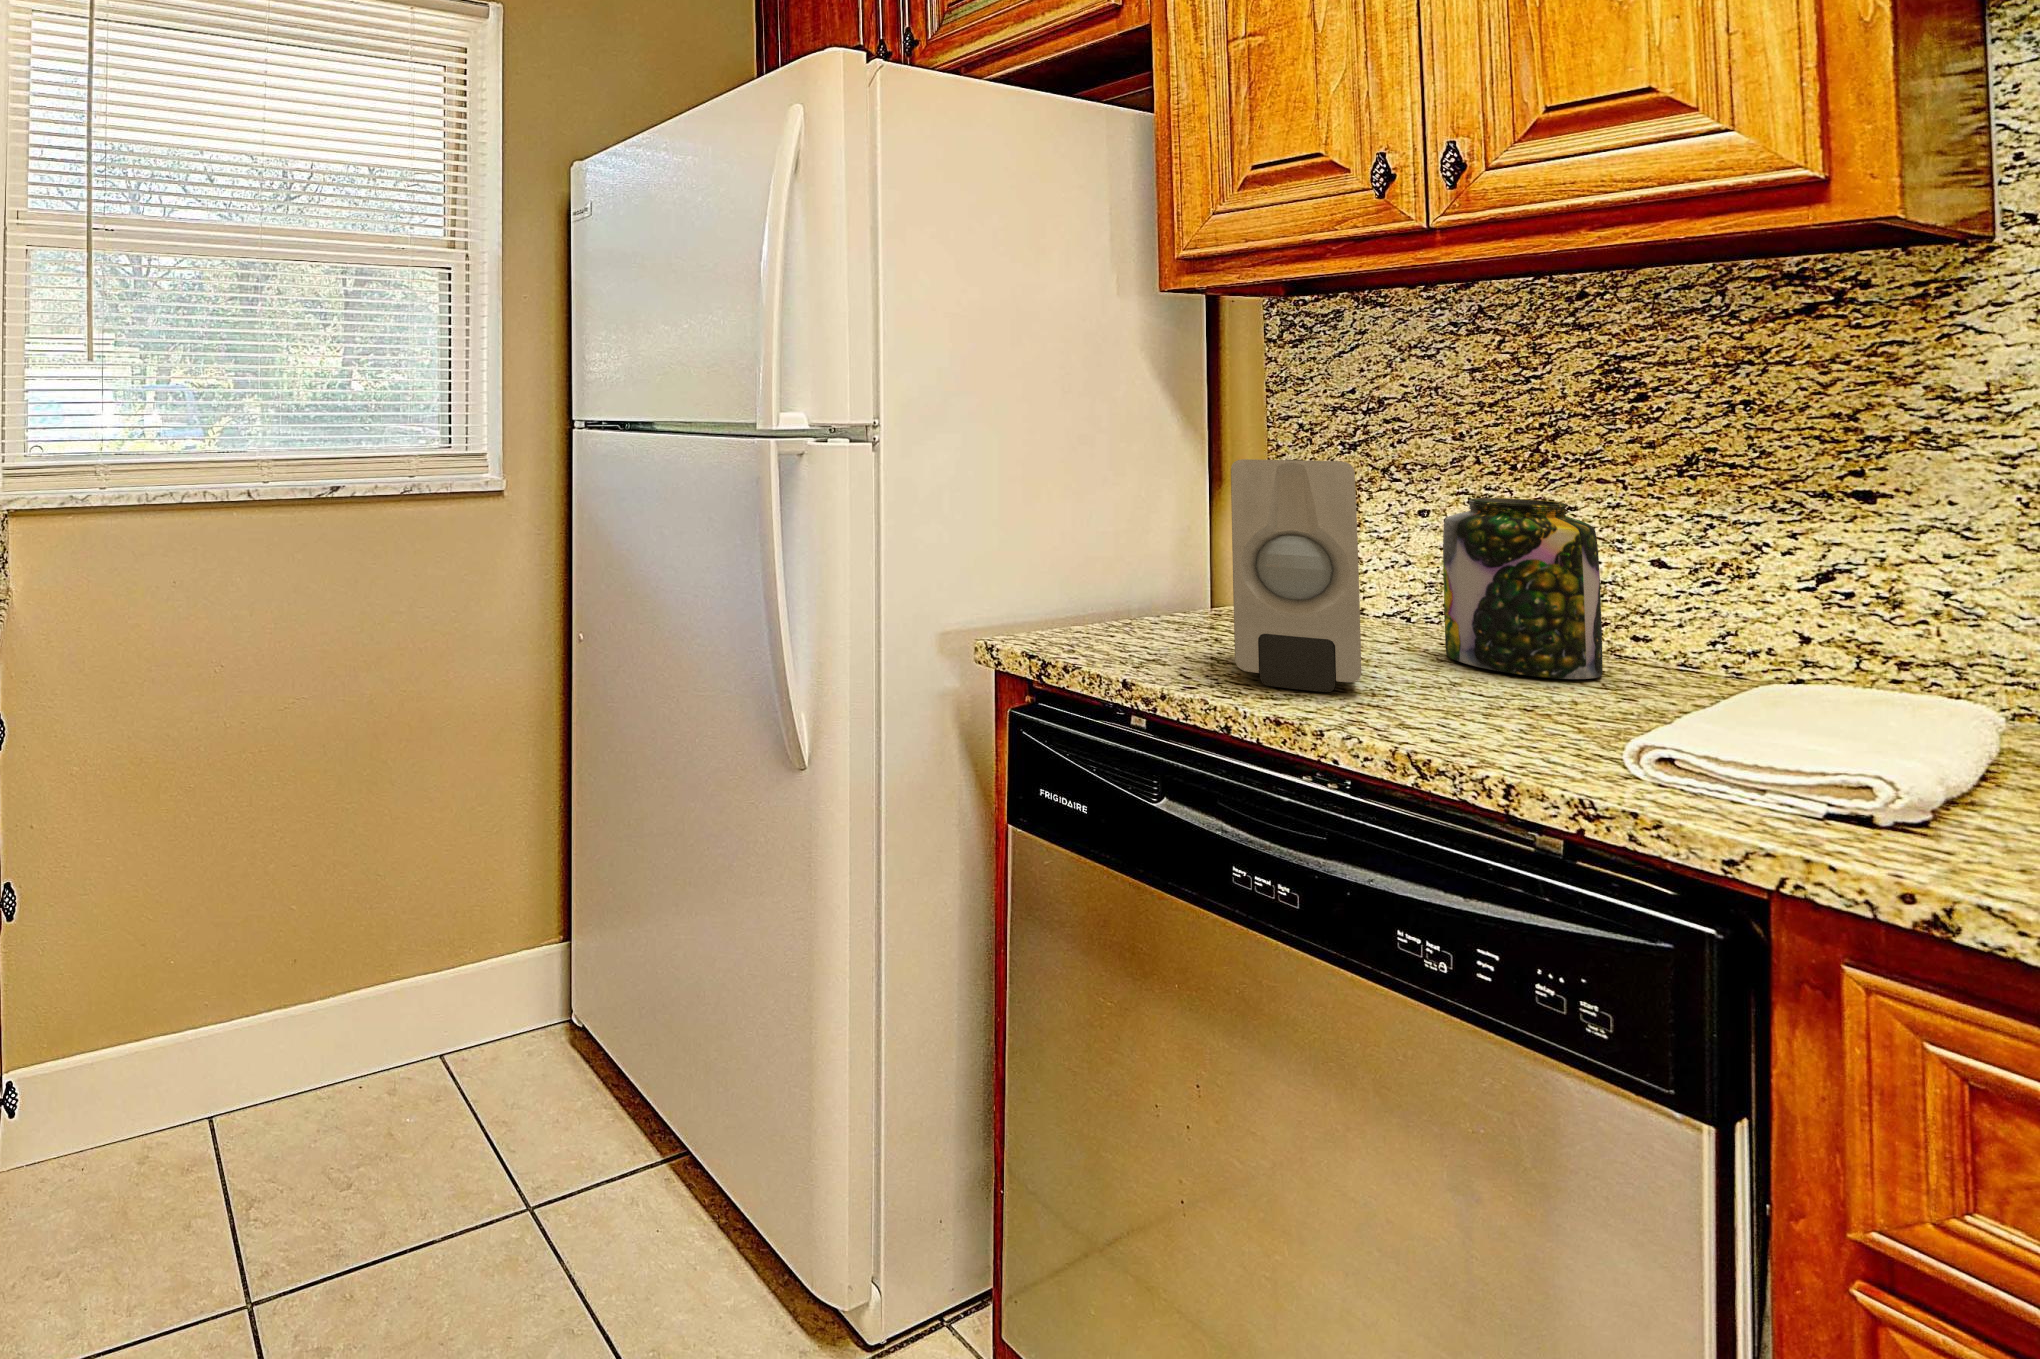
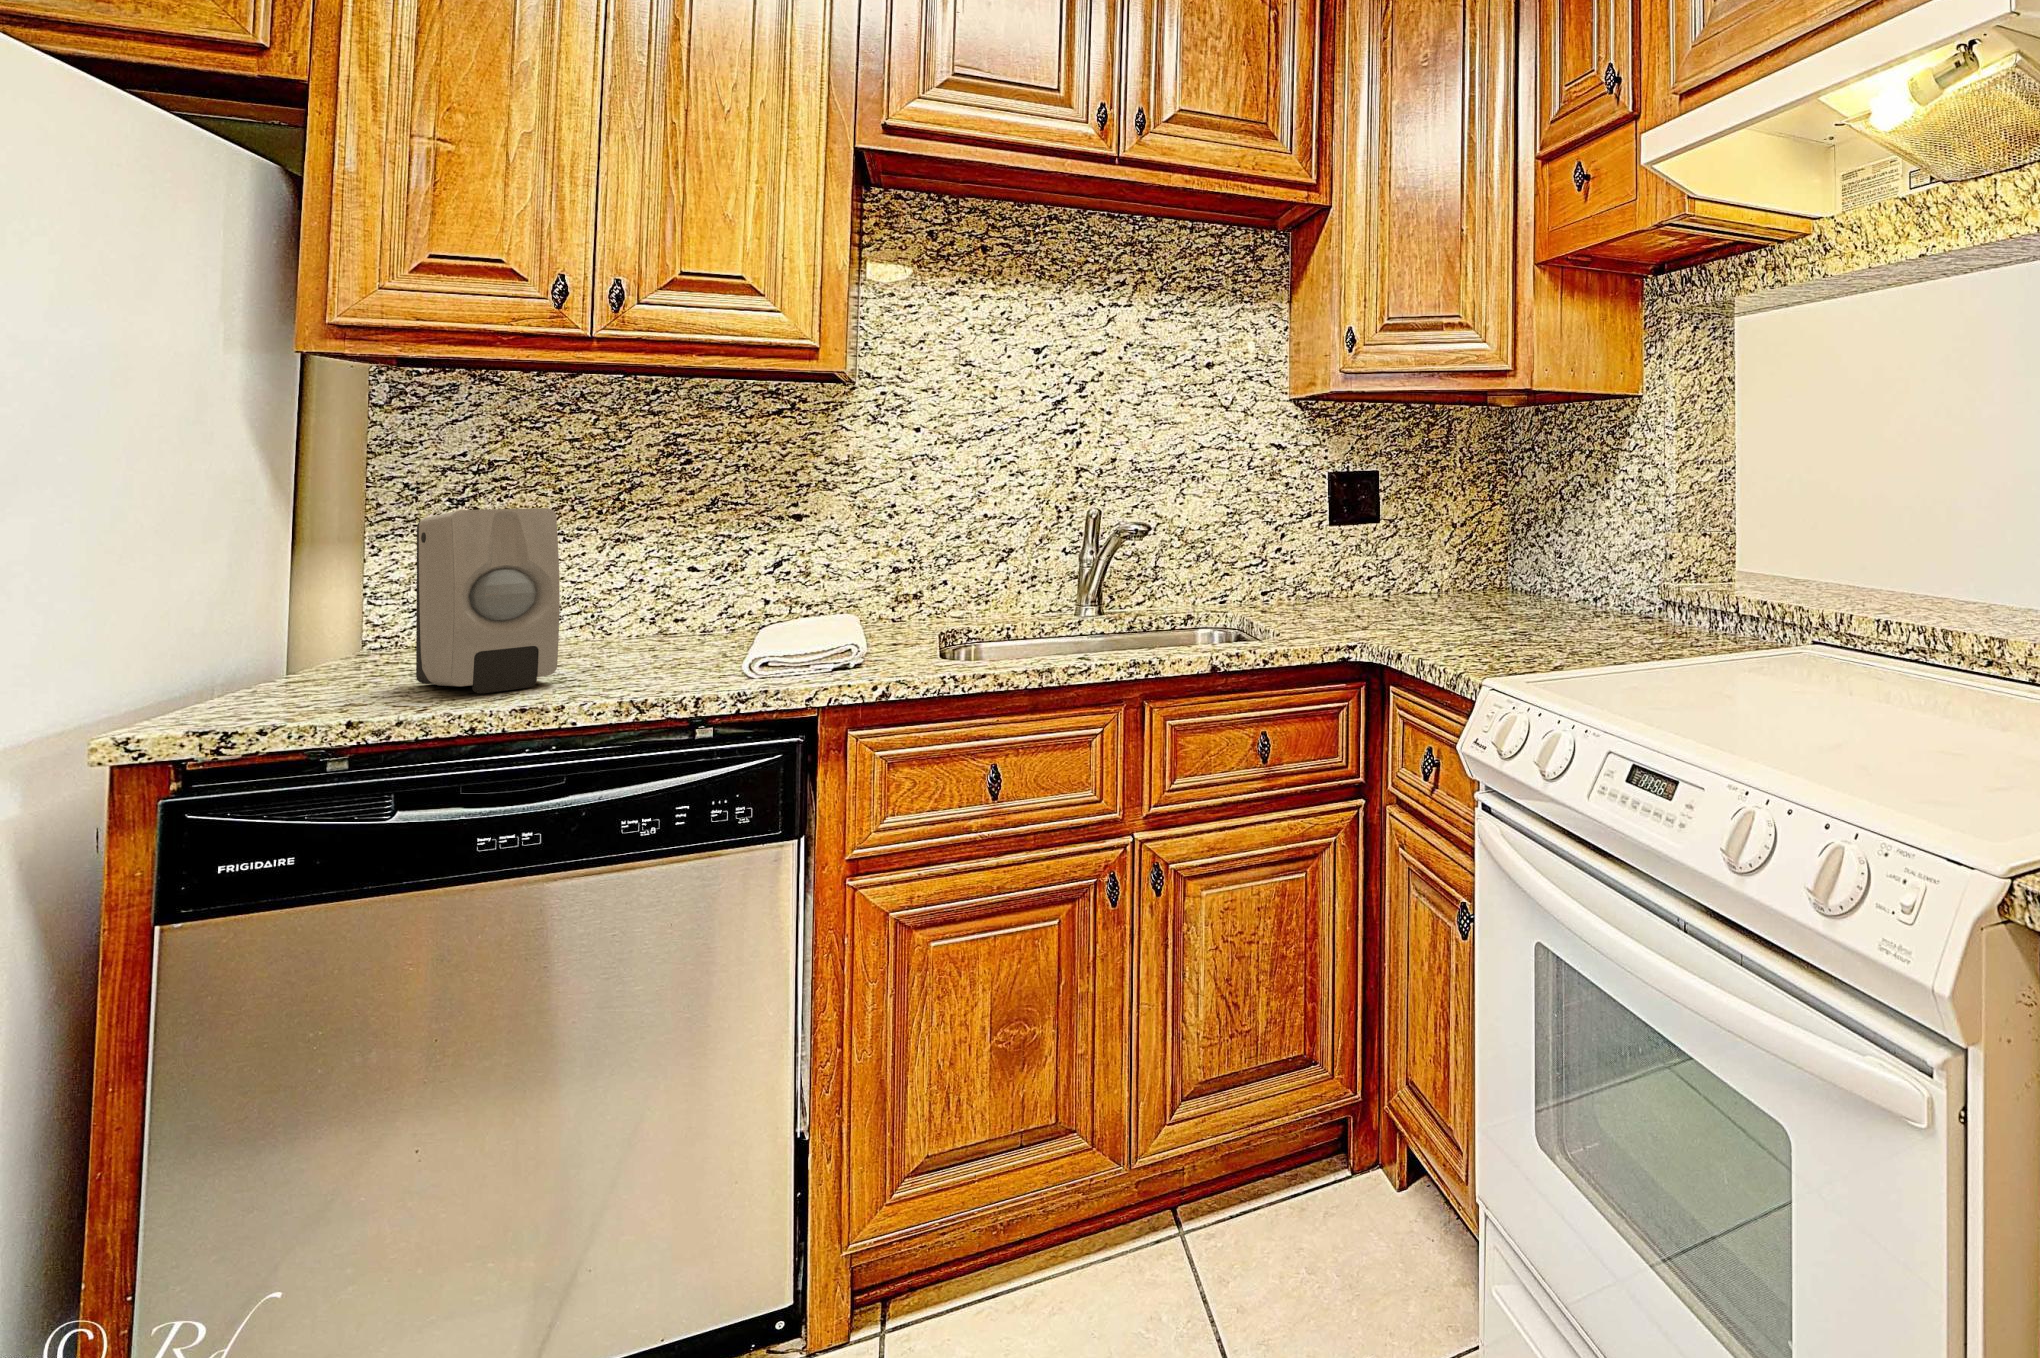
jar: present [1443,498,1603,679] -> none [568,533,677,655]

